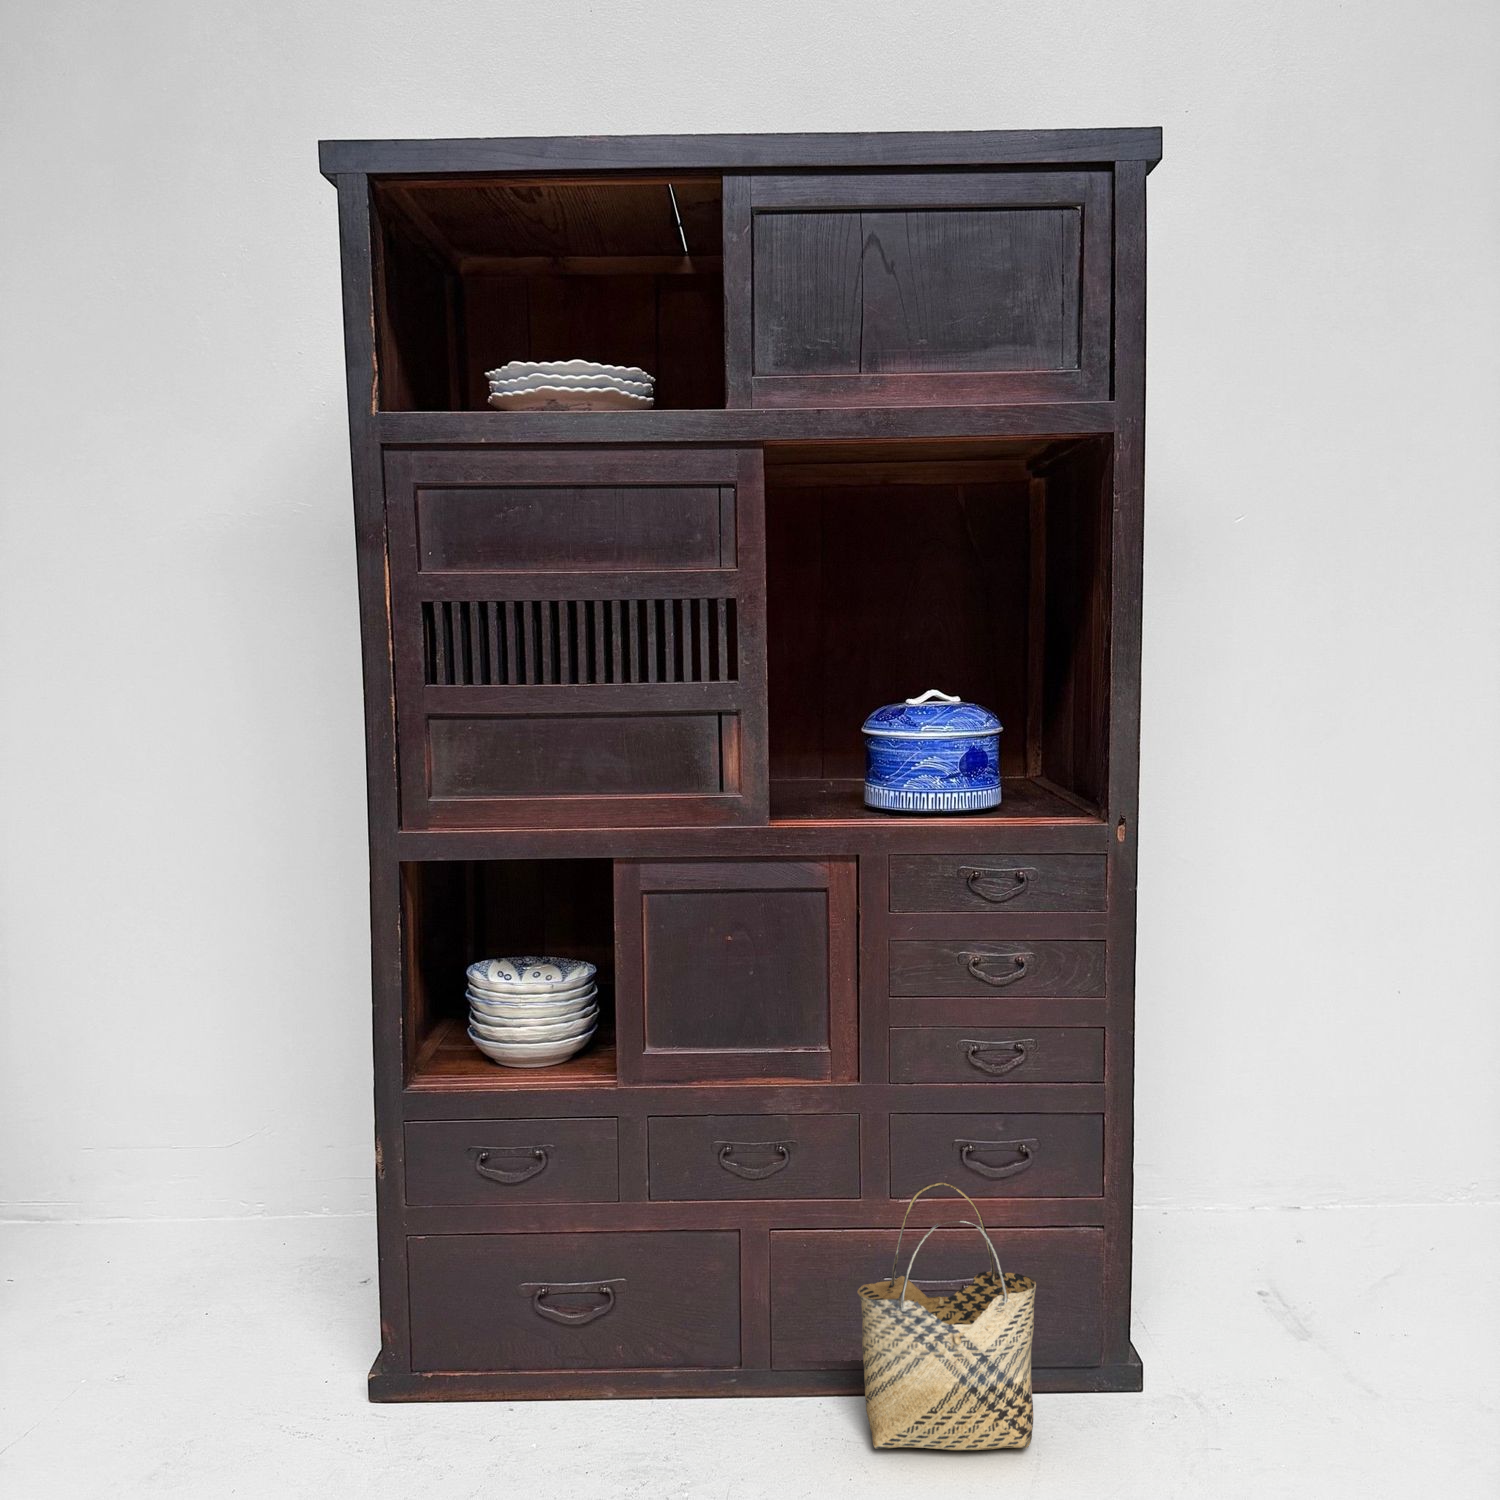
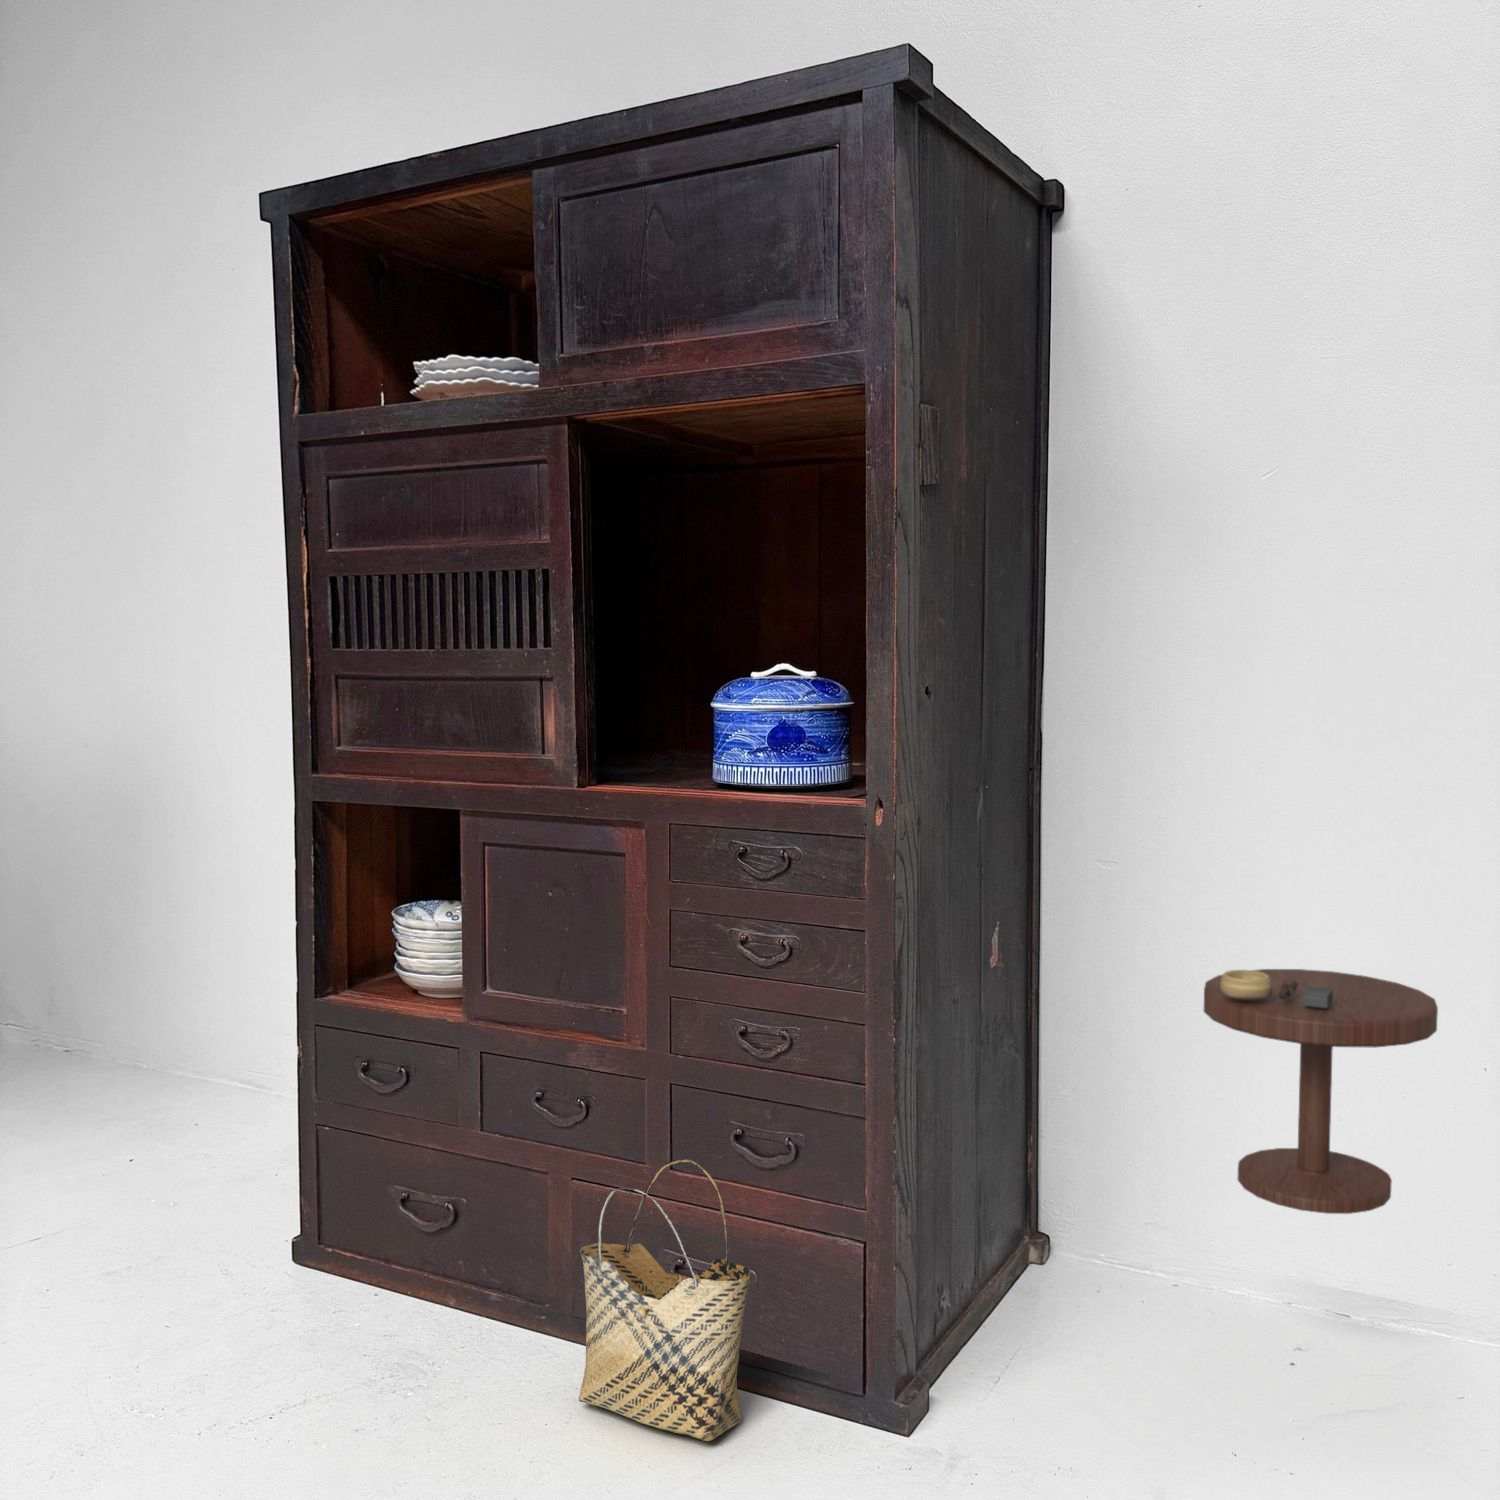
side table: none [1240,928,1431,1250] -> present [1204,969,1438,1214]

